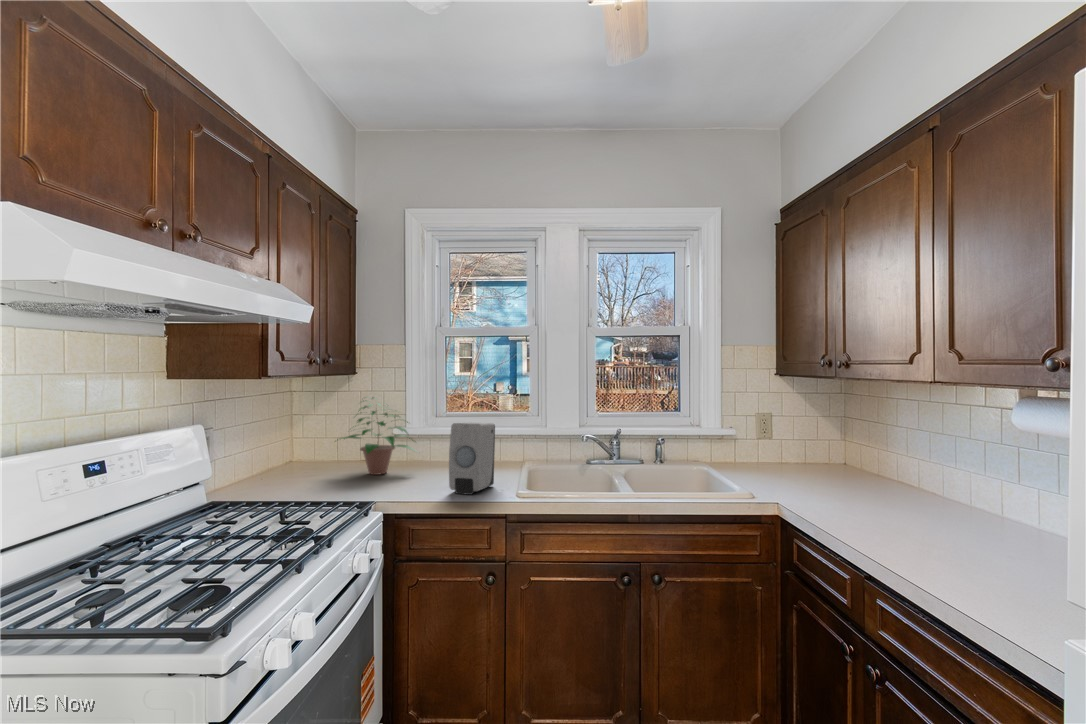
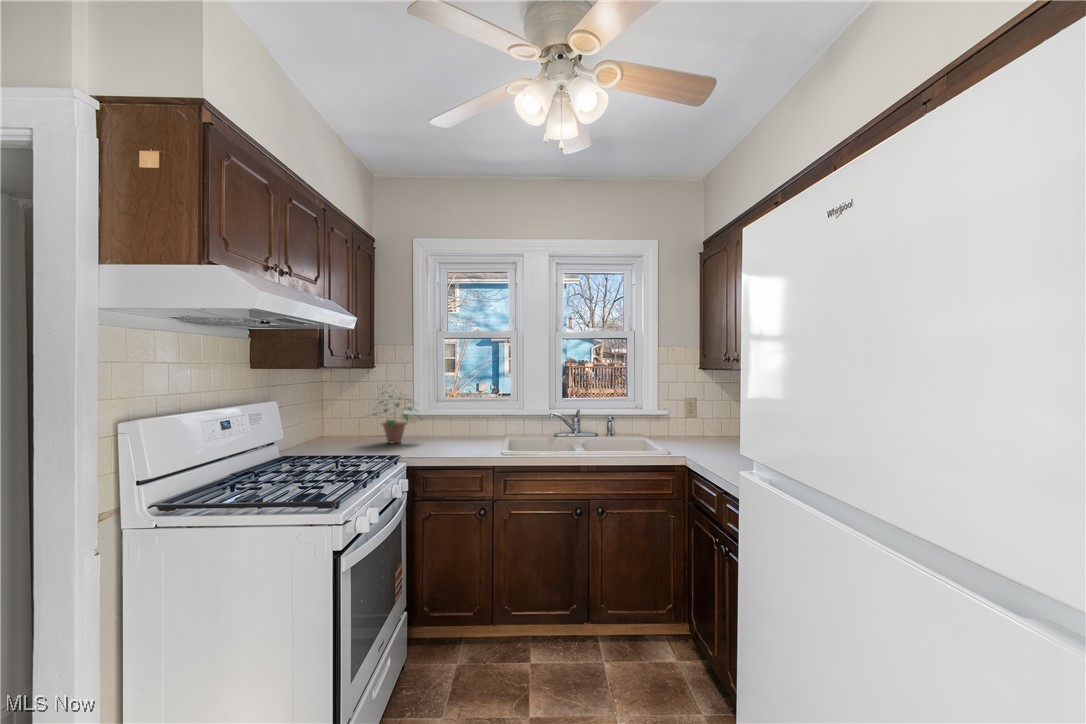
soap dispenser: present [449,423,495,495] -> none [451,402,484,453]

